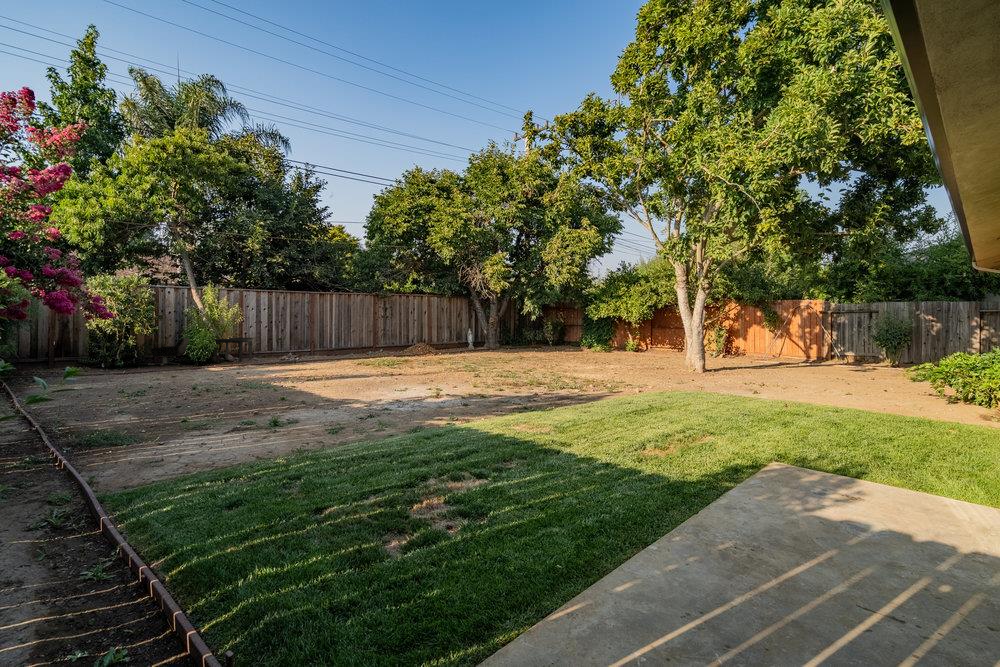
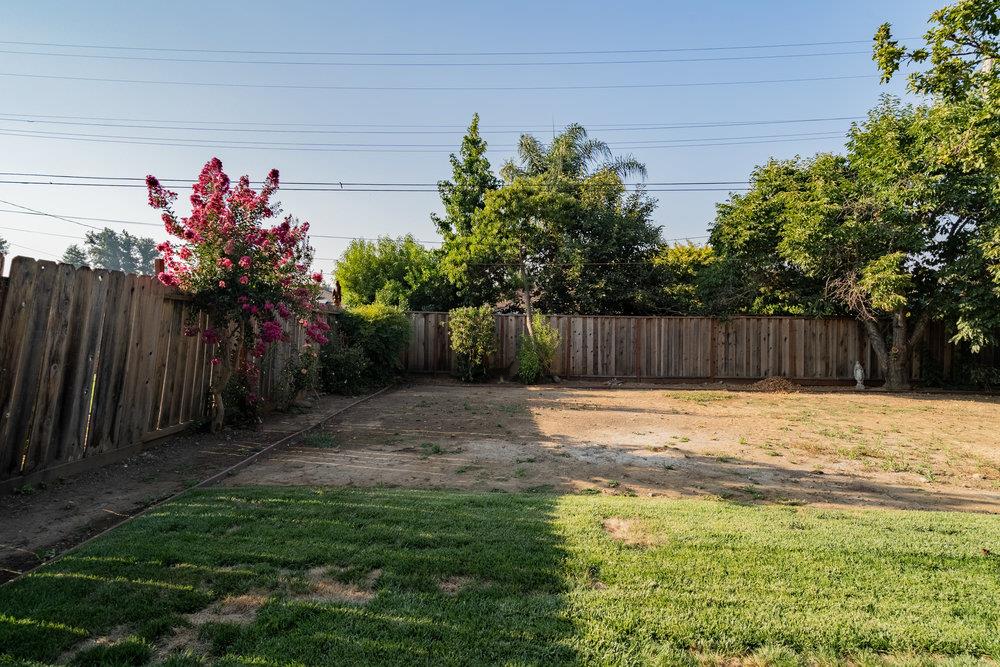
round table: present [214,338,255,362] -> none [538,361,575,385]

